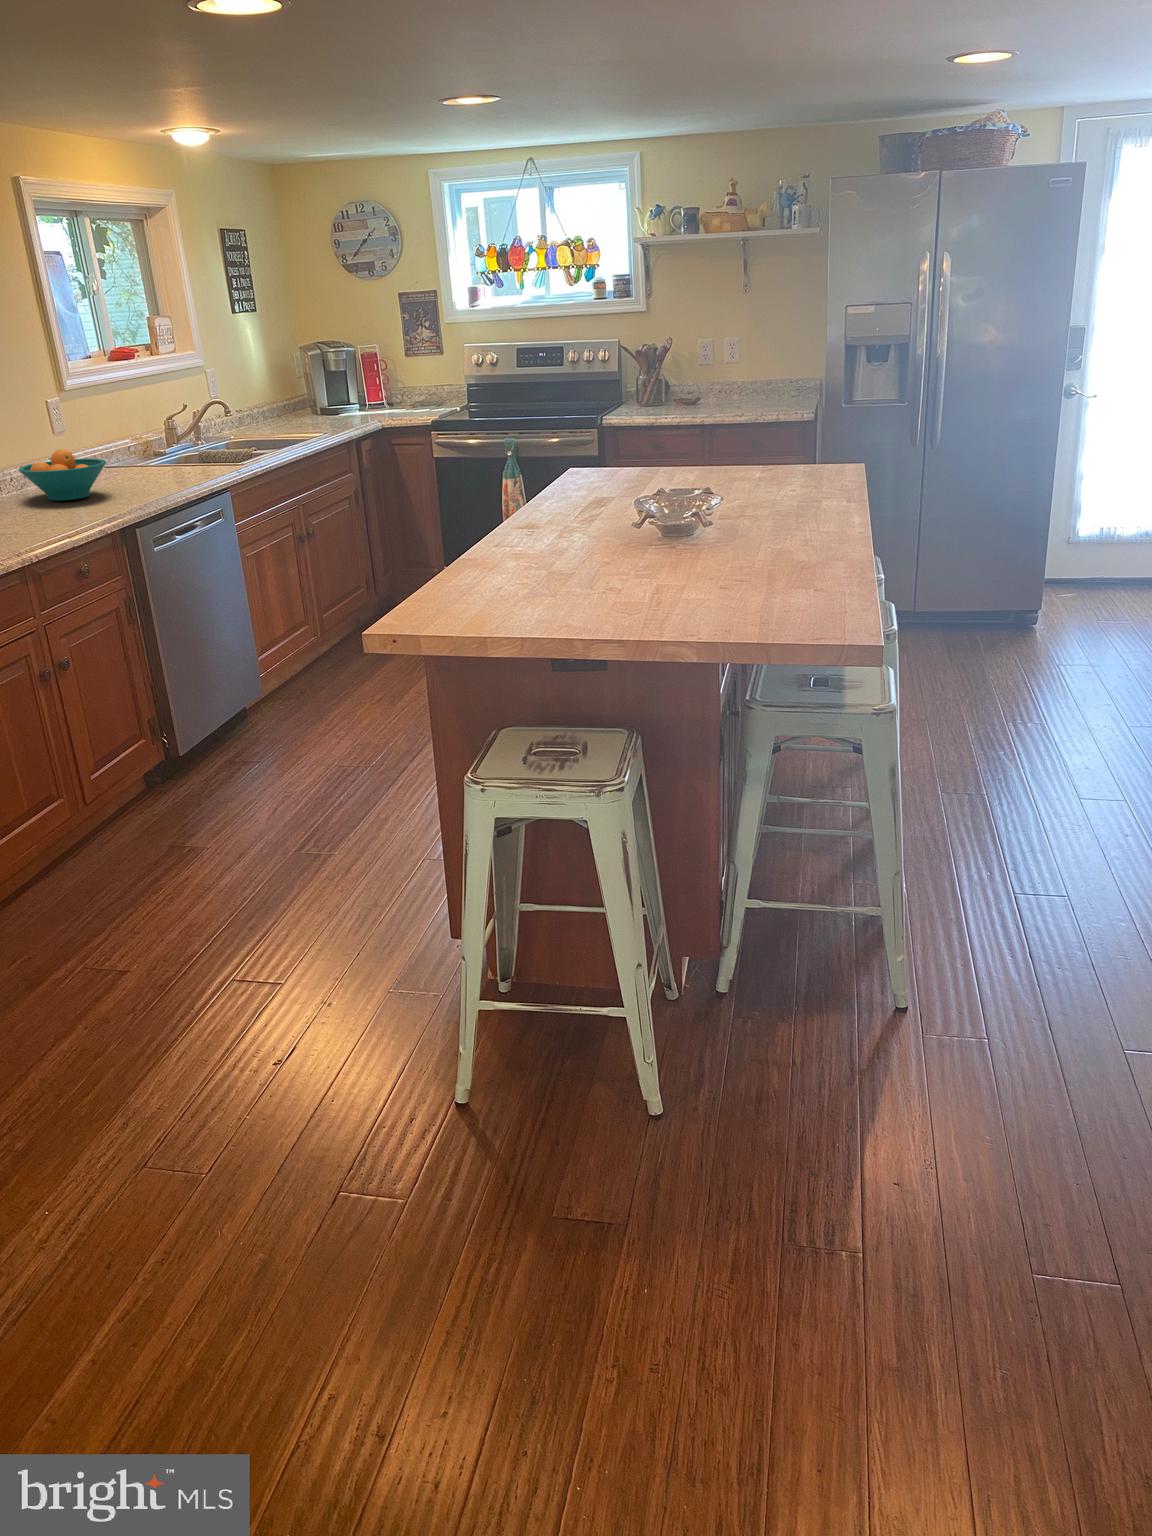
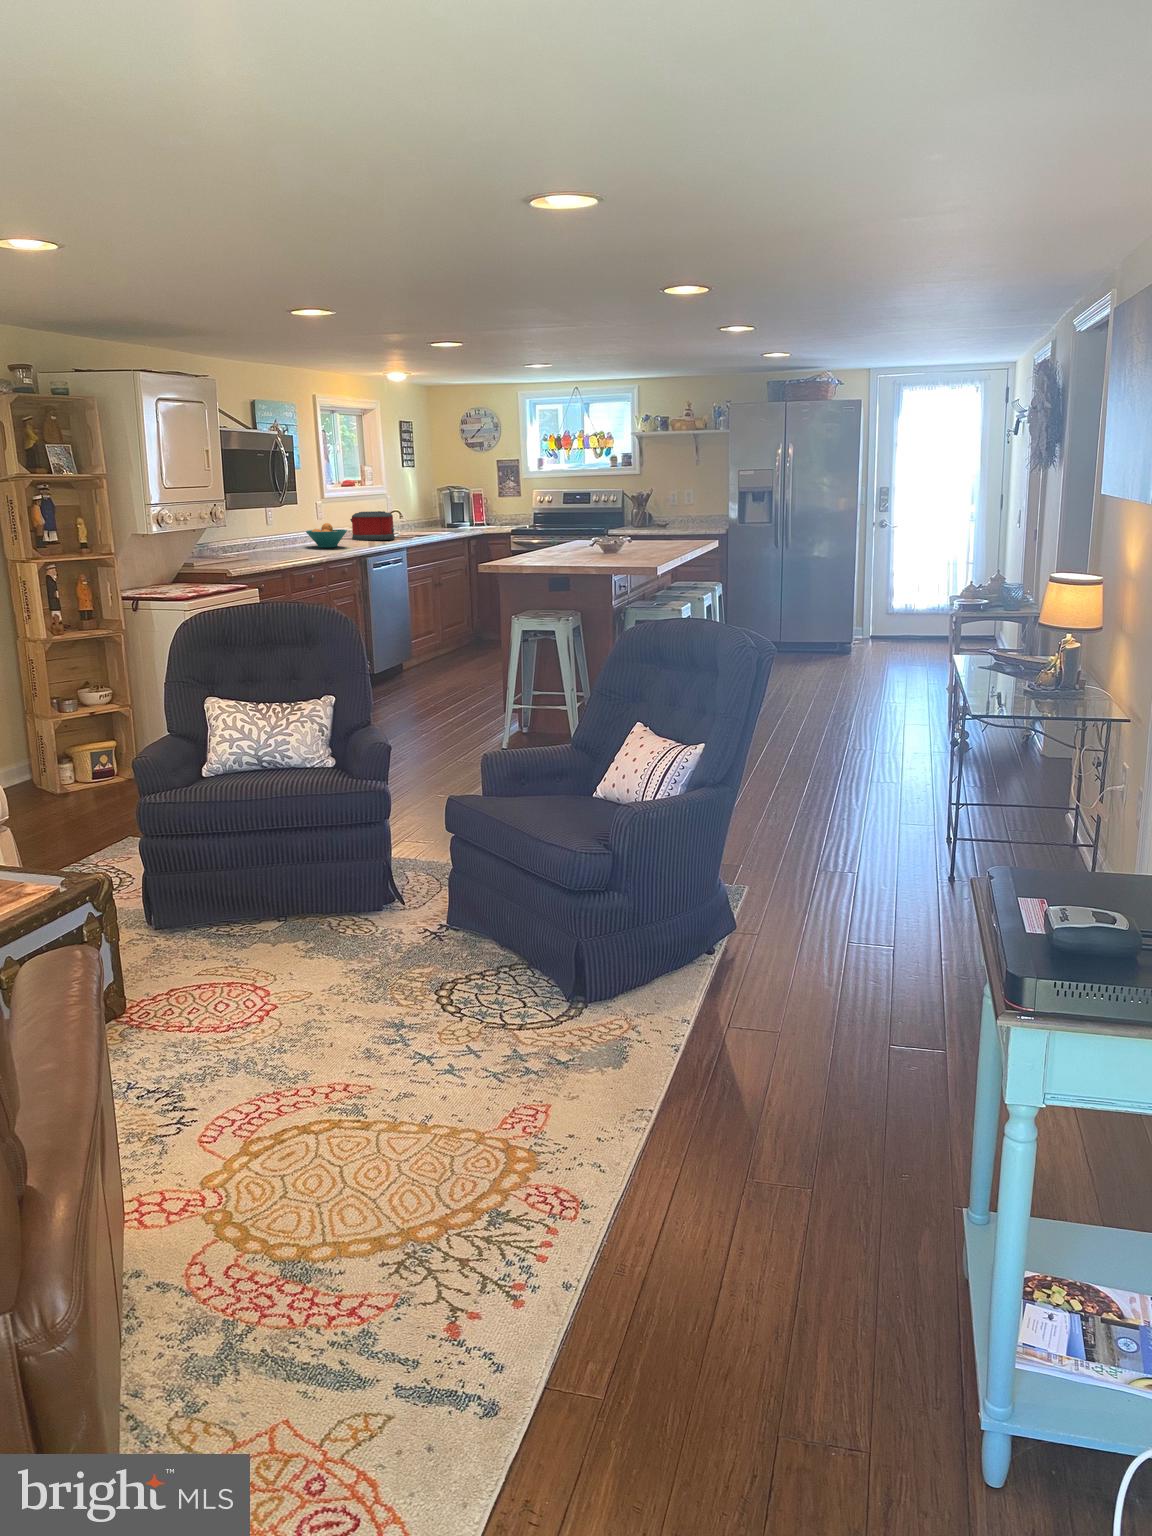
toaster: none [125,409,216,468] -> present [350,511,395,540]

